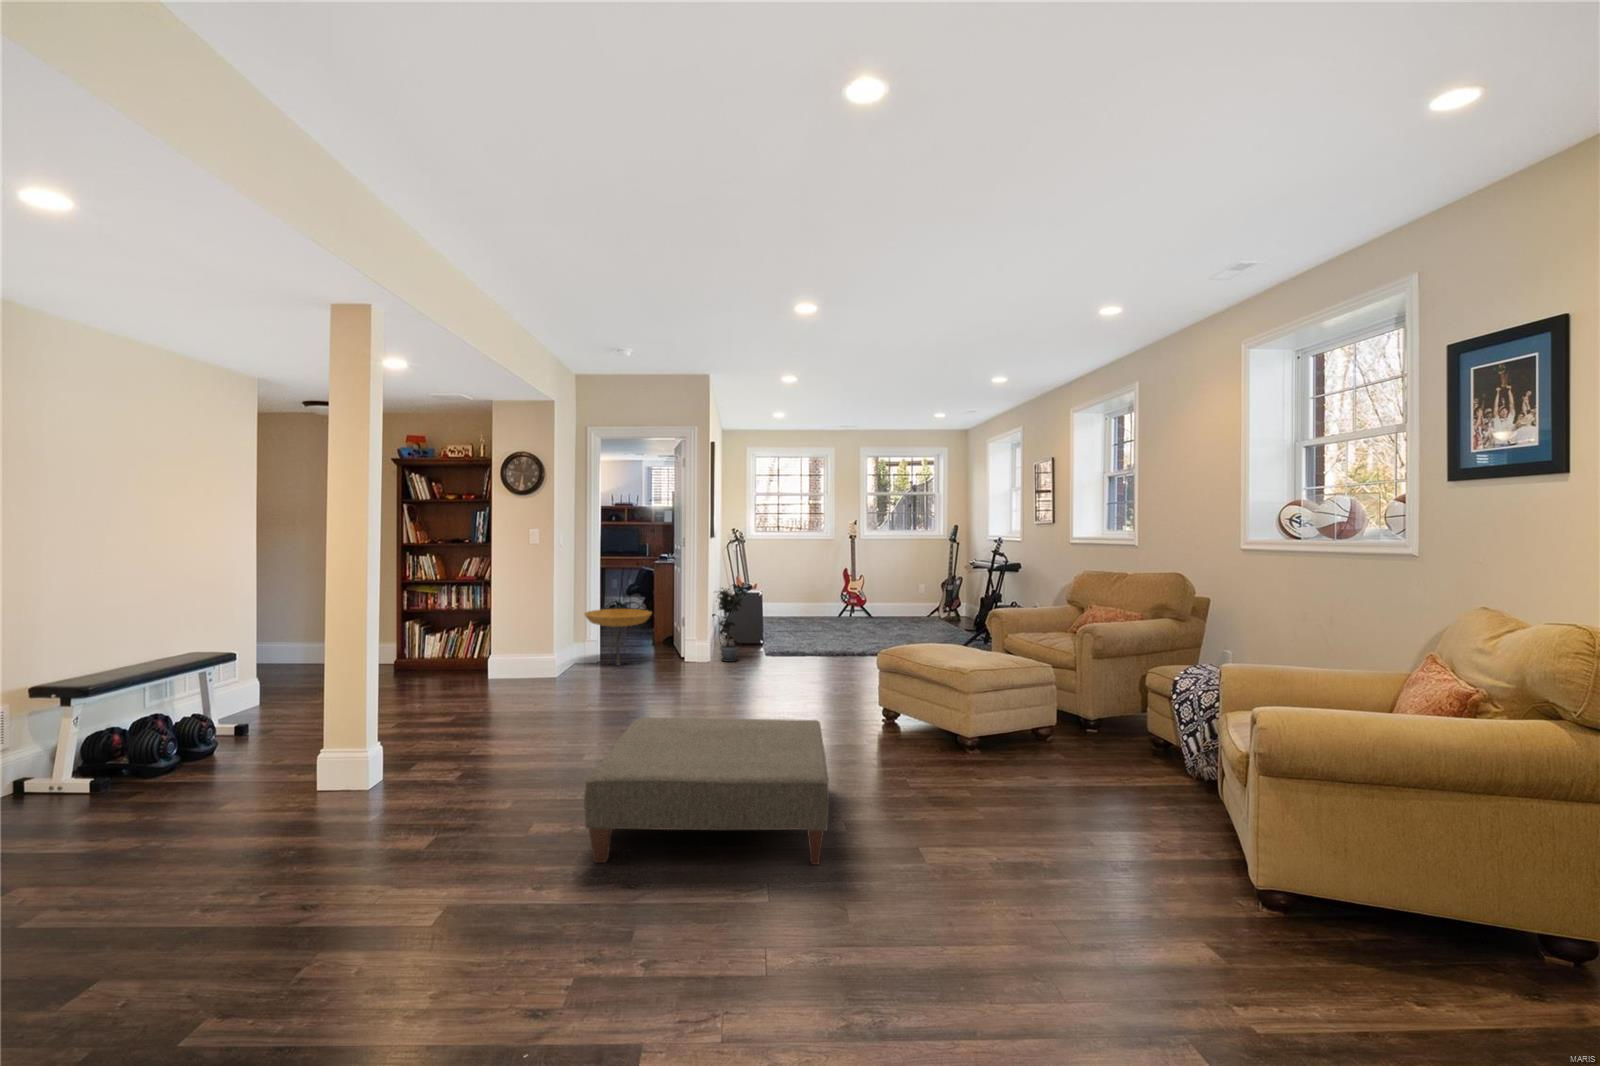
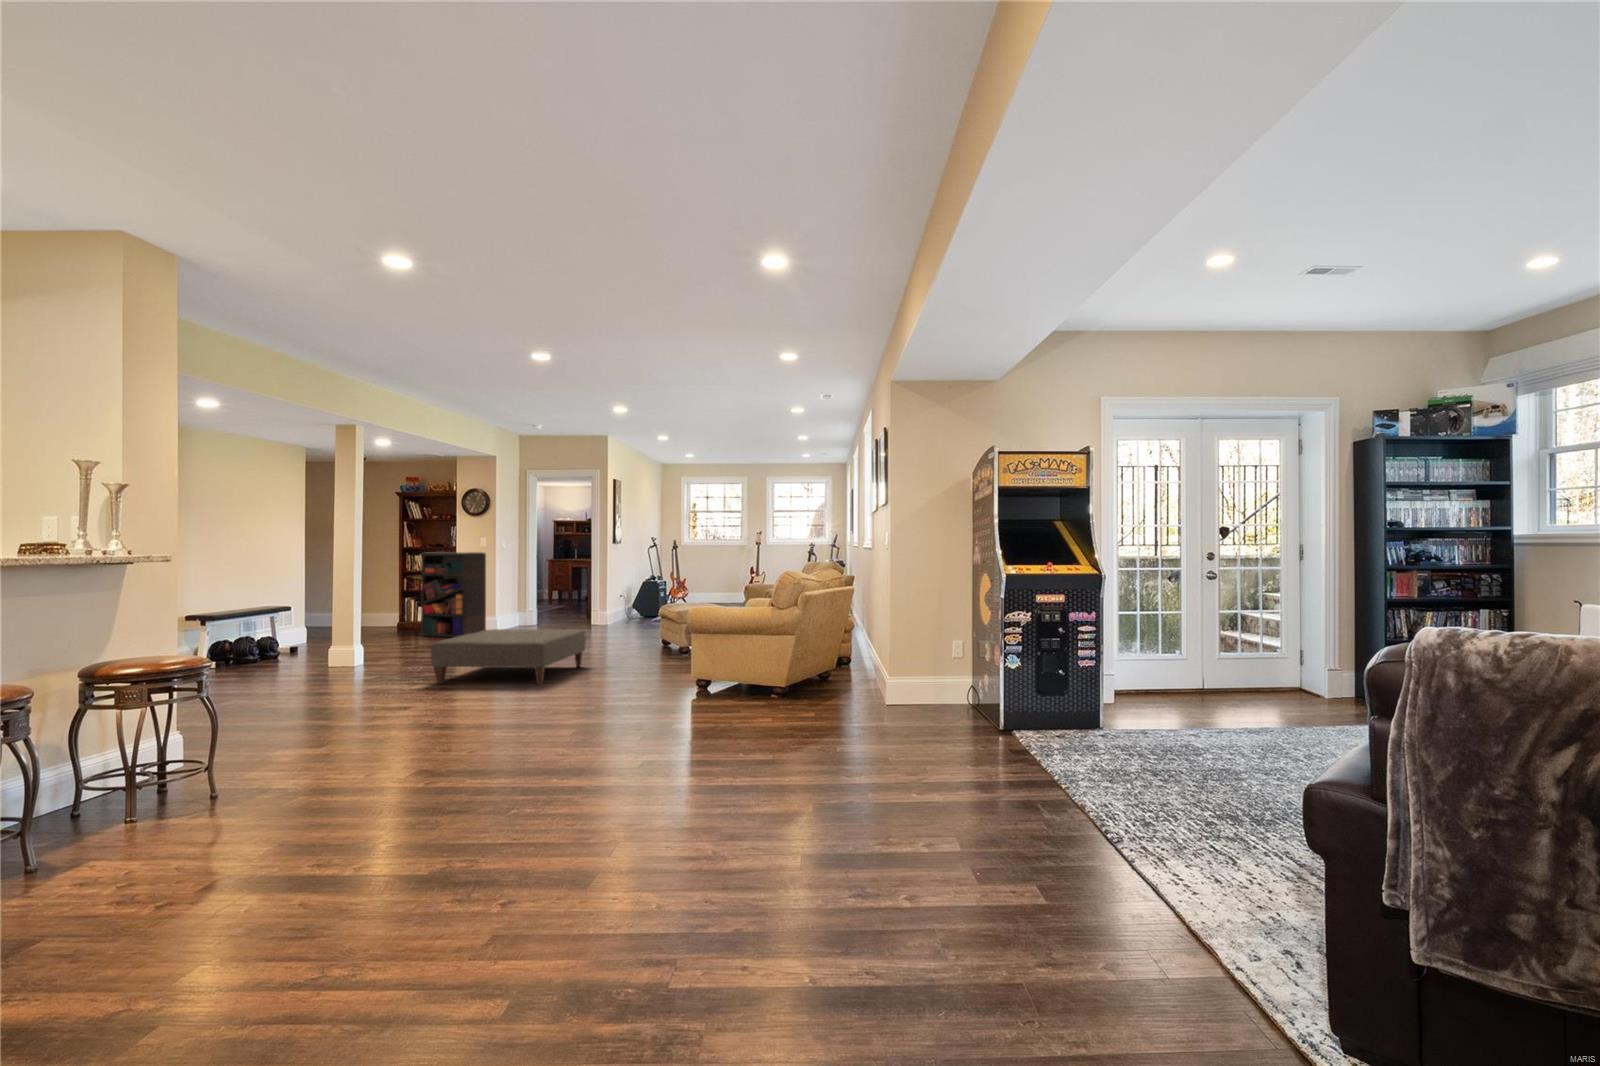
bookshelf: none [441,553,545,693] -> present [421,552,486,637]
potted plant: present [716,585,746,662] -> none [610,571,635,626]
side table: present [585,609,652,666] -> none [522,591,569,628]

